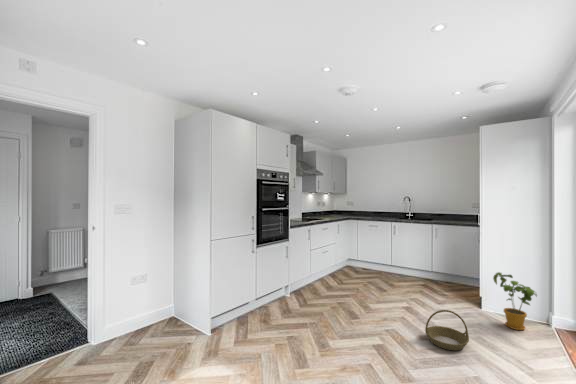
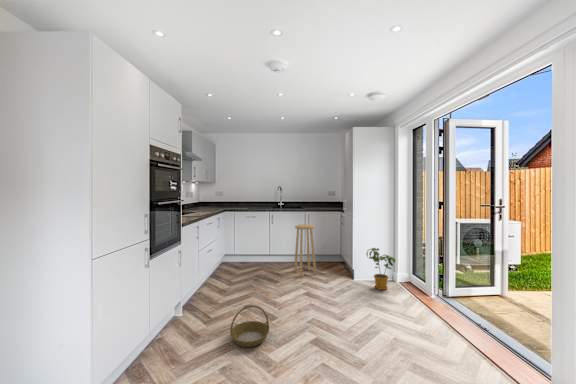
stool: none [412,236,436,295] -> present [295,224,316,276]
basket: present [425,310,469,350] -> present [230,305,269,347]

